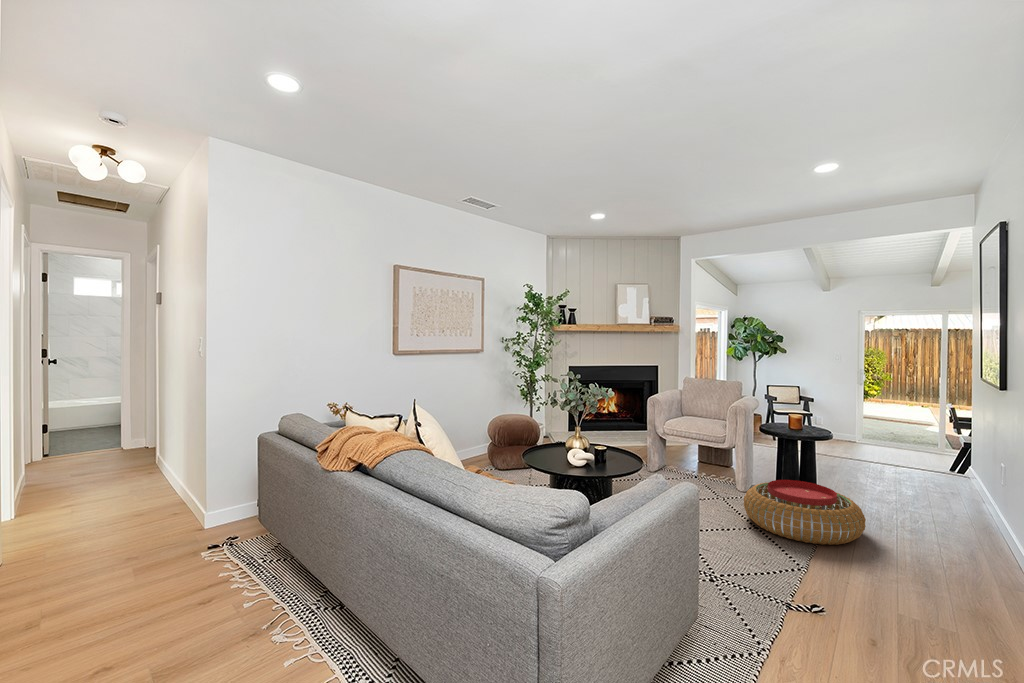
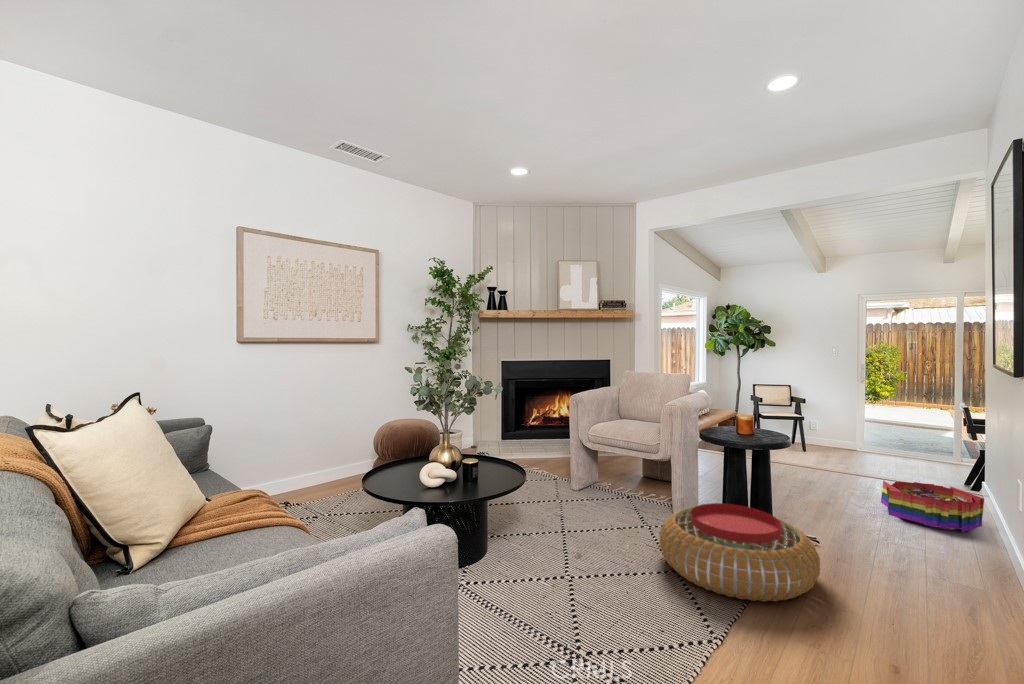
storage bin: none [889,463,967,500] -> present [881,481,984,532]

